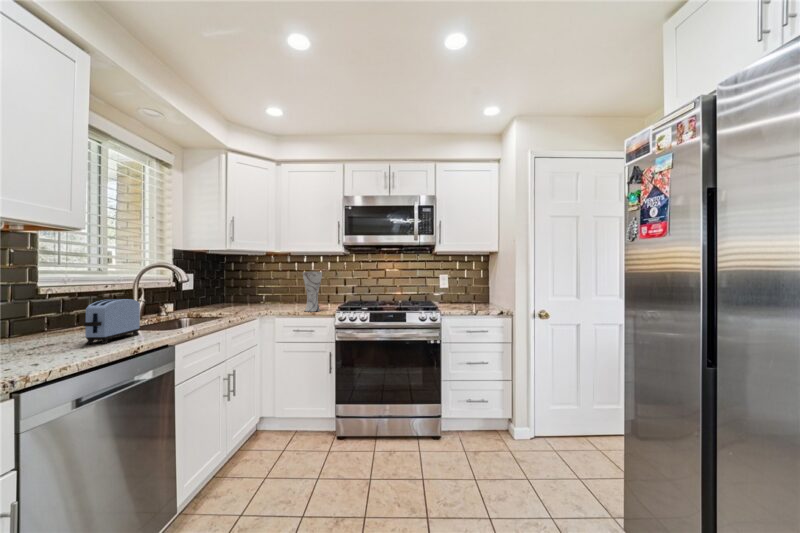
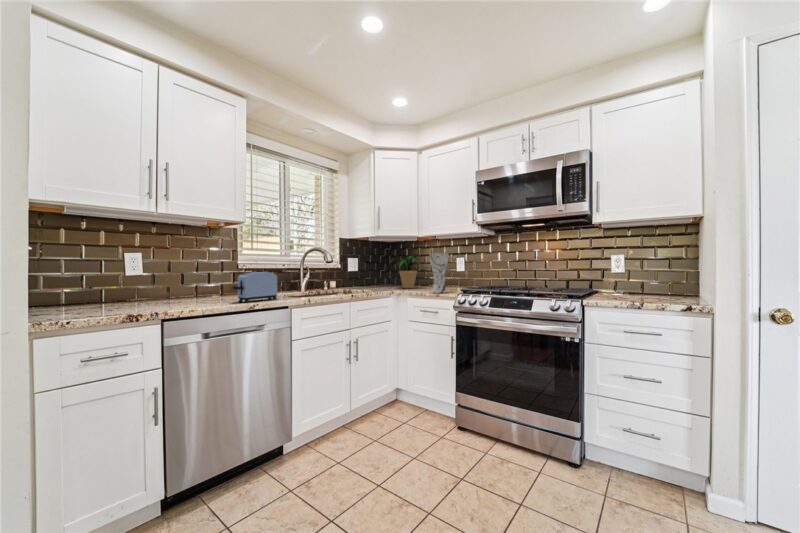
potted plant: none [241,271,282,308] -> present [390,255,420,288]

